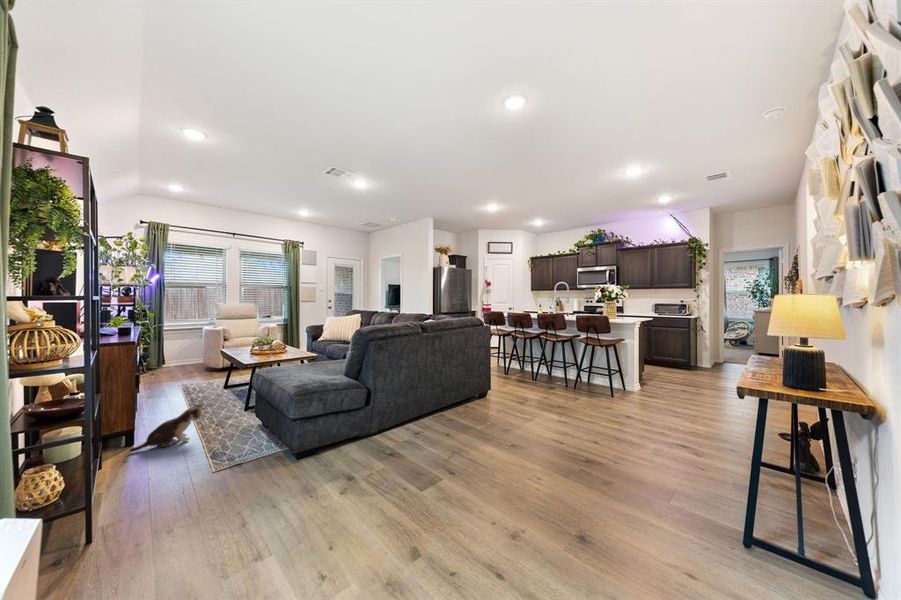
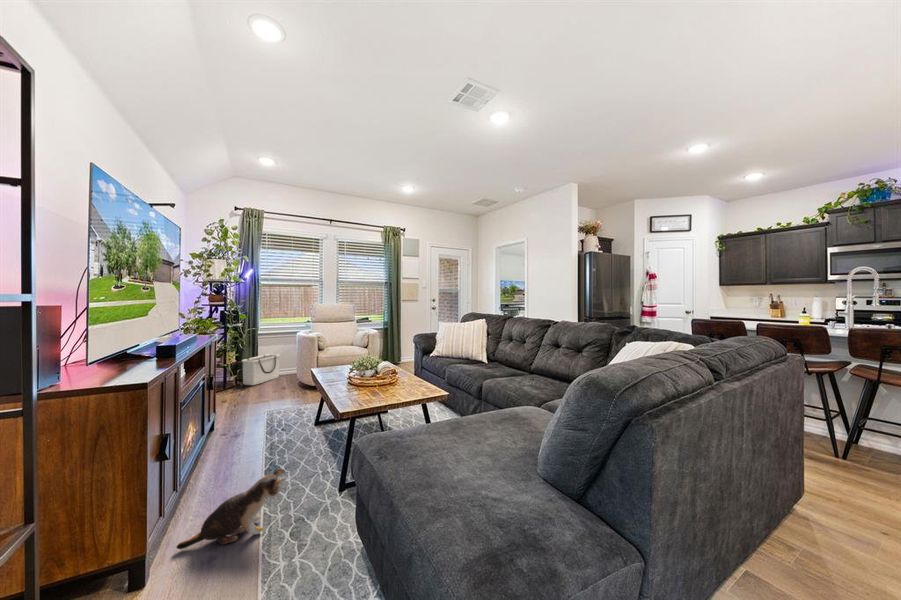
storage bin: none [149,347,186,373] -> present [242,354,280,385]

